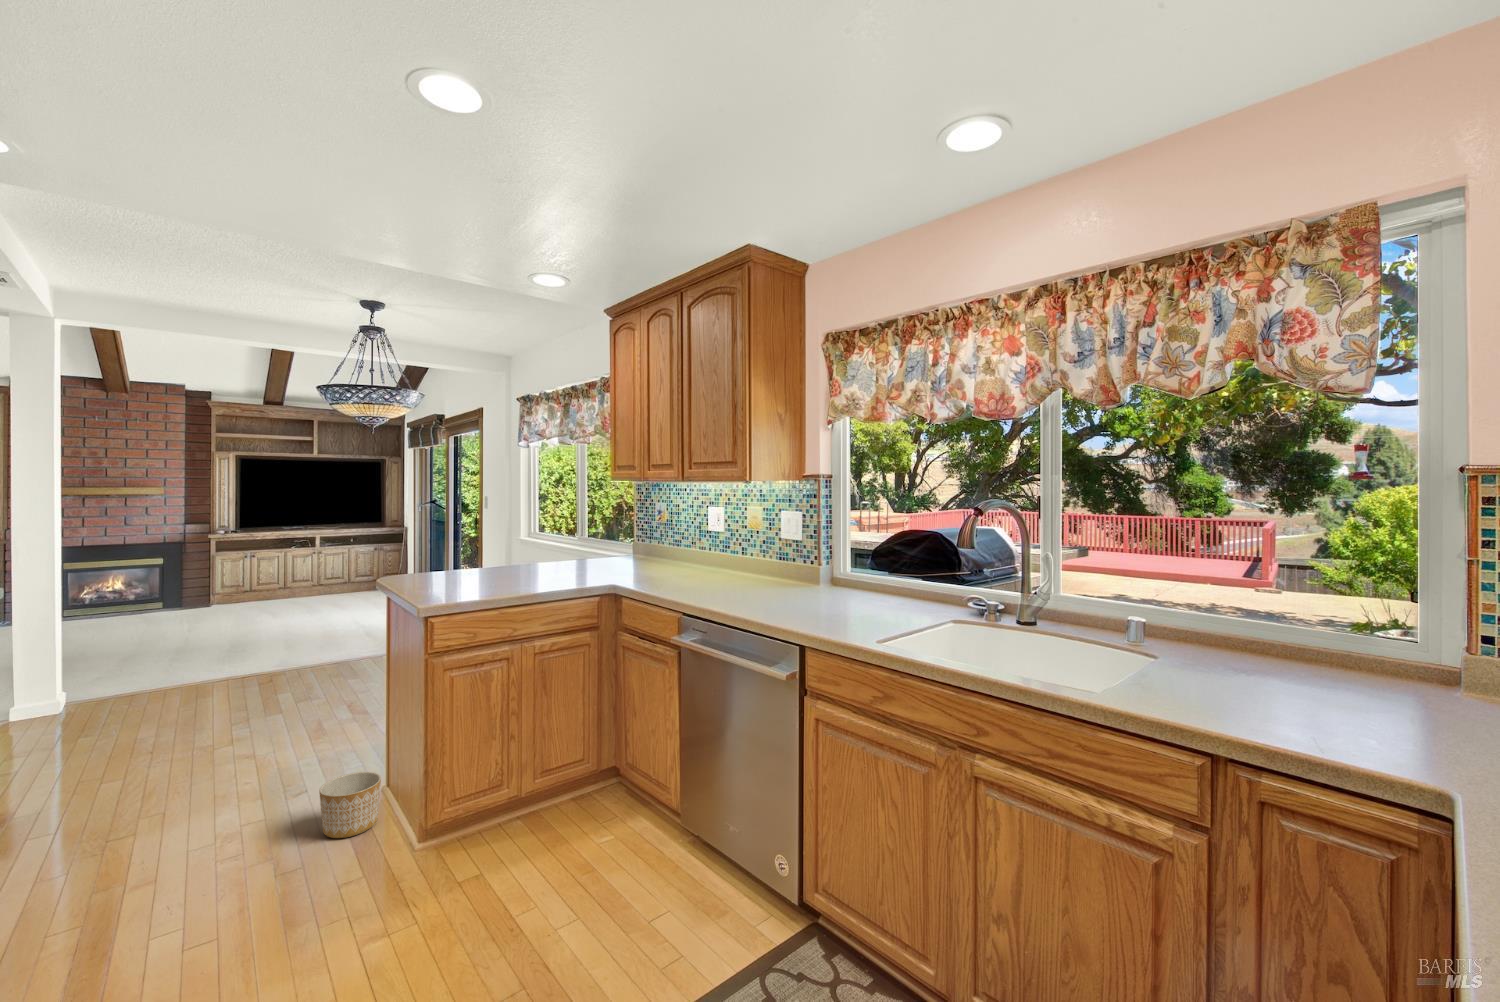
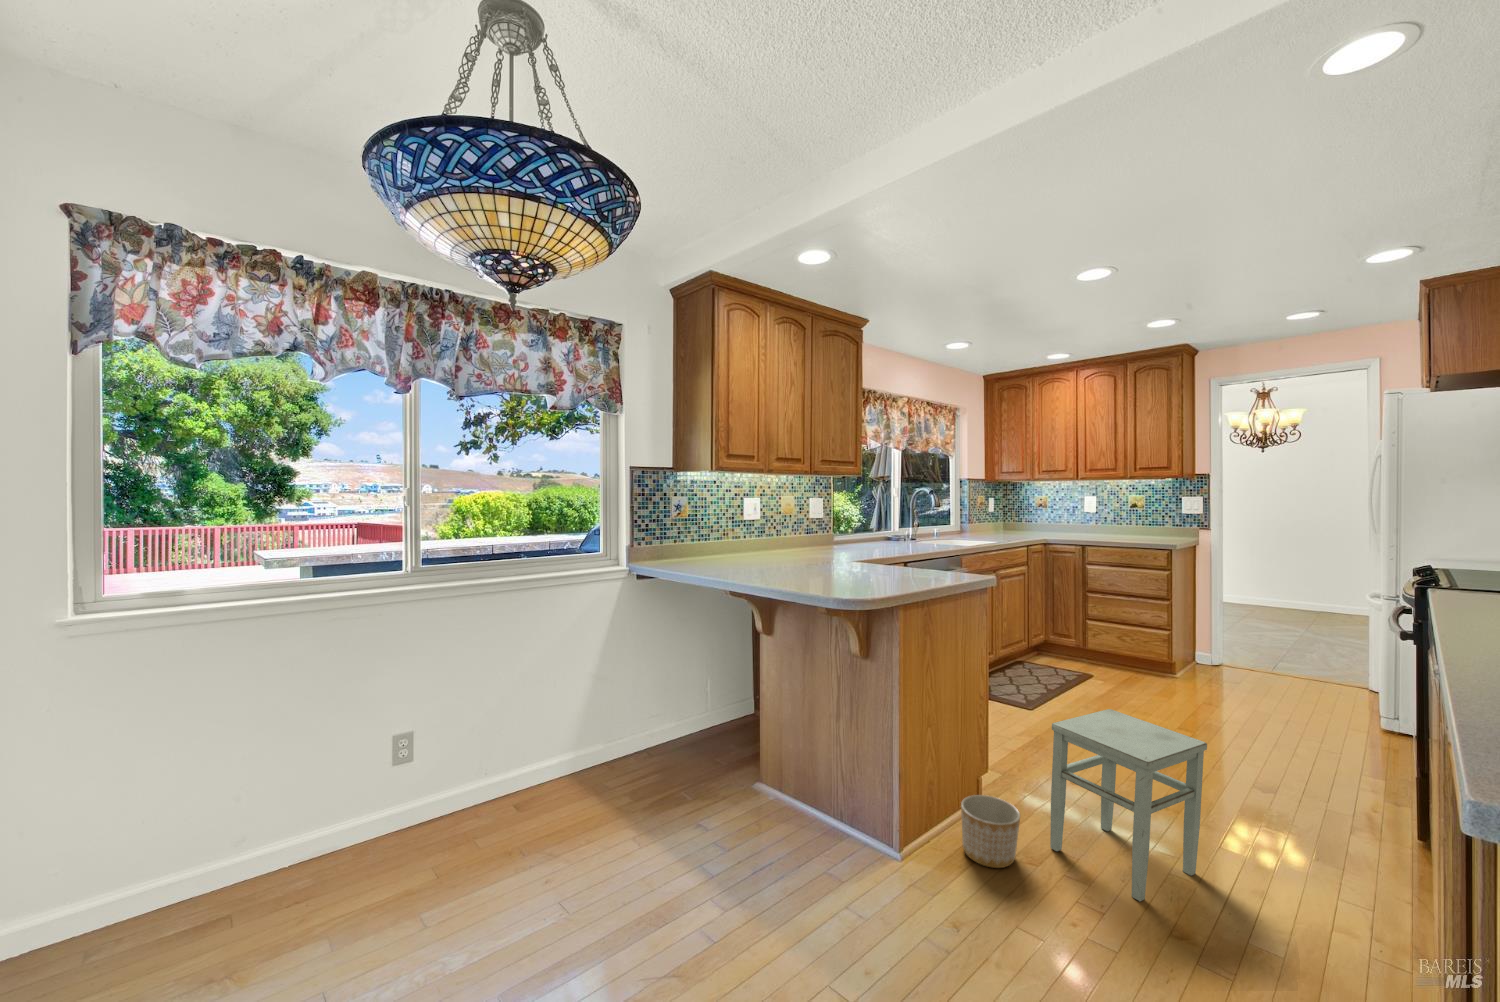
stool: none [148,730,322,960] -> present [1050,709,1207,901]

